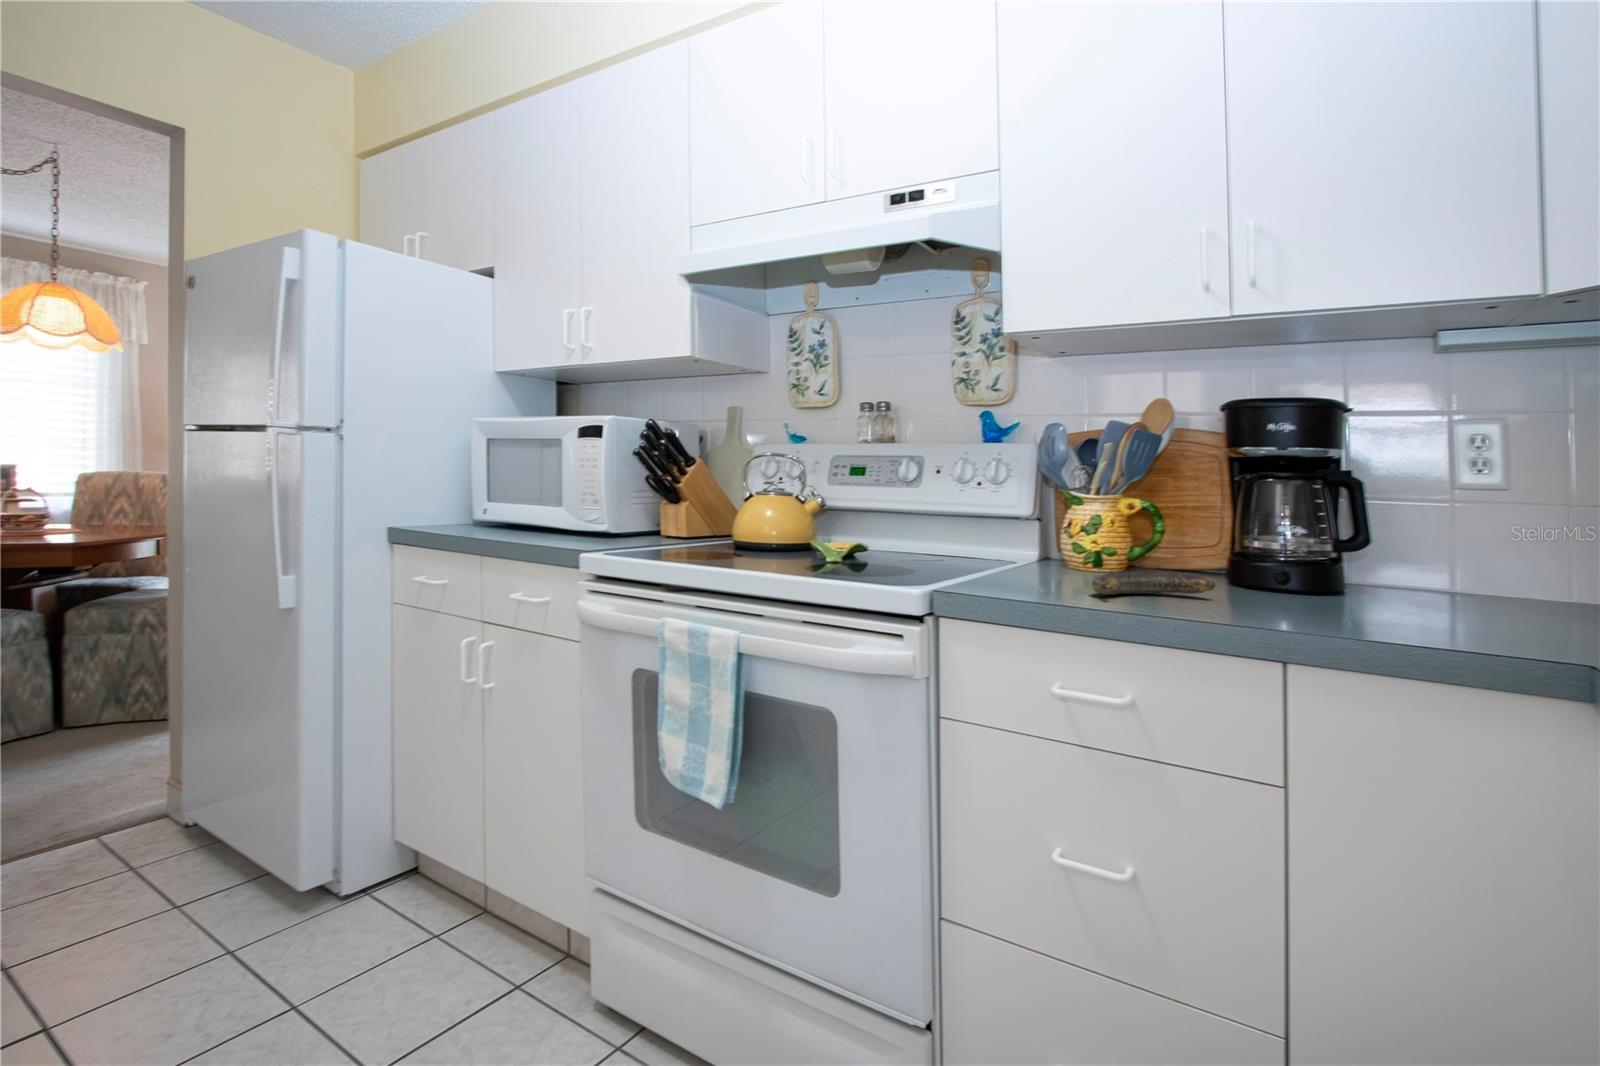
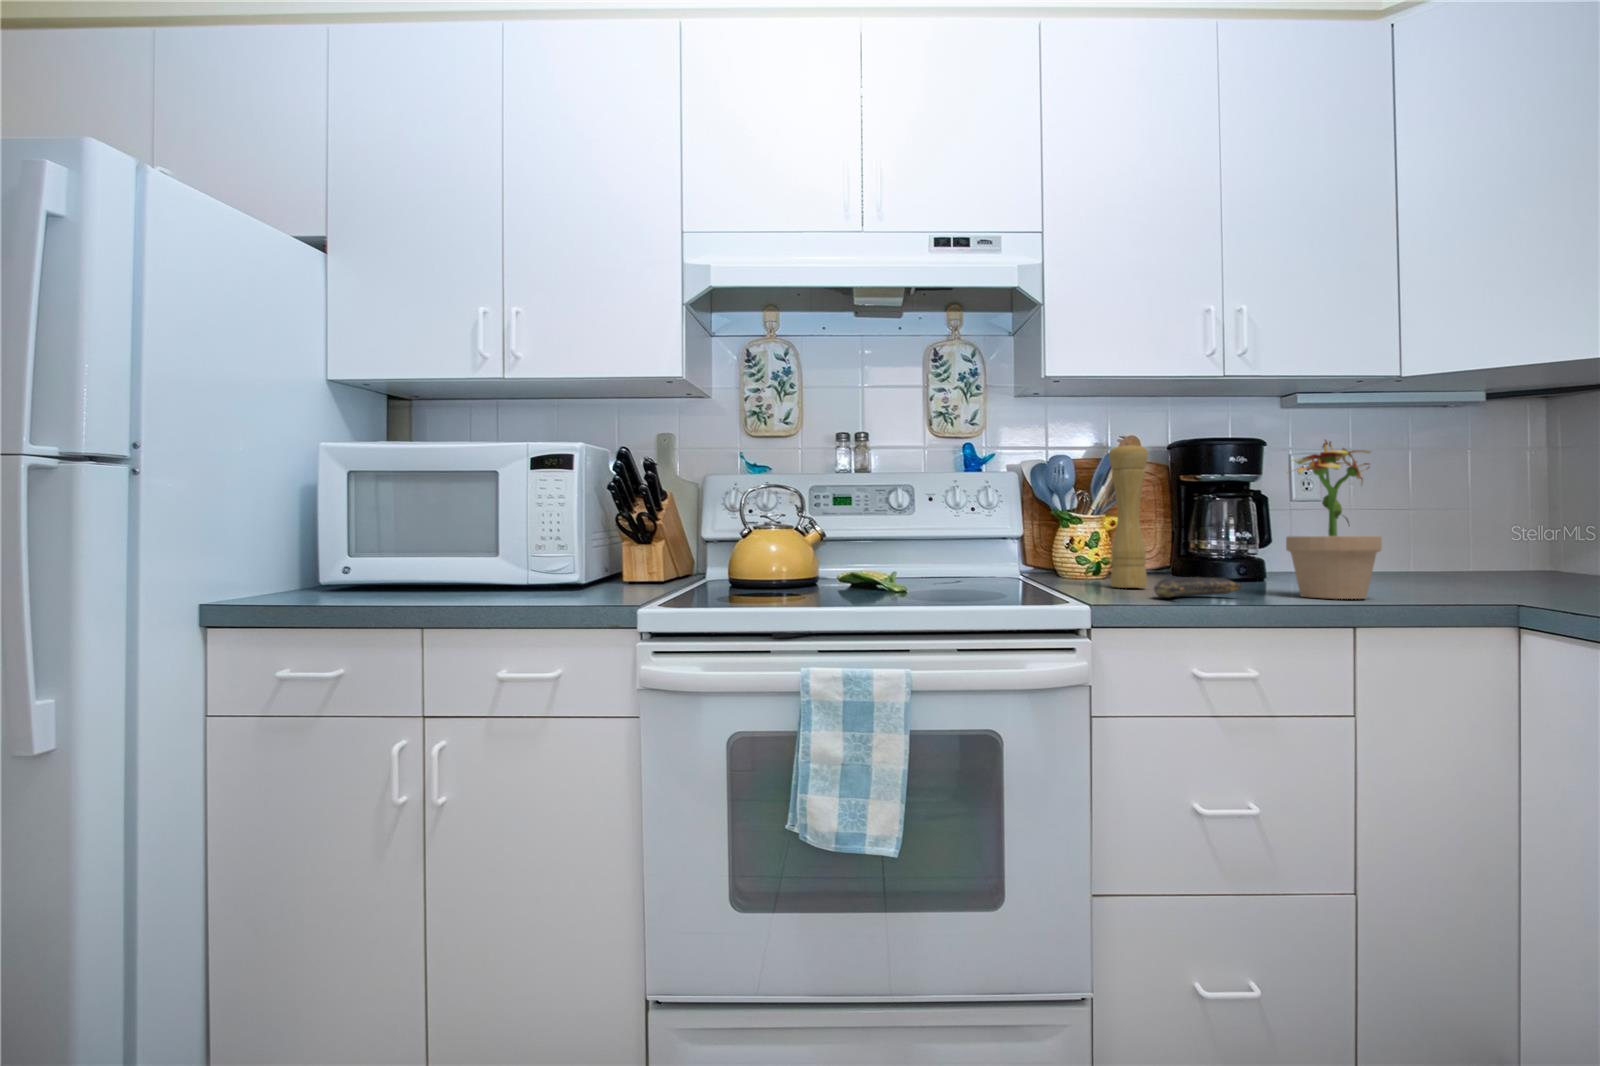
potted plant: none [1299,402,1428,610] -> present [1286,440,1382,599]
pepper mill: none [1099,411,1148,579] -> present [1109,443,1148,588]

